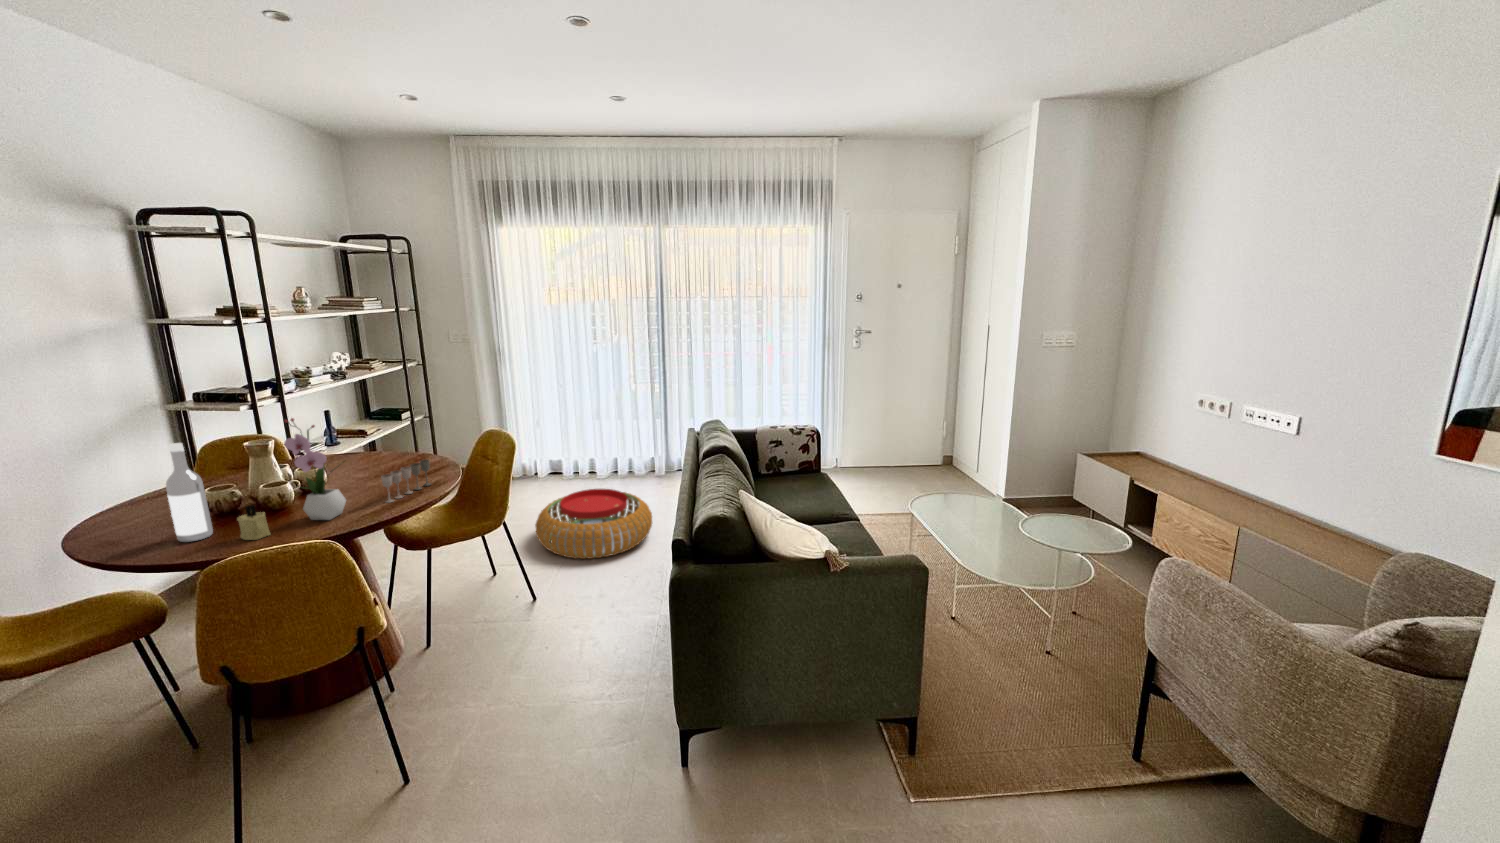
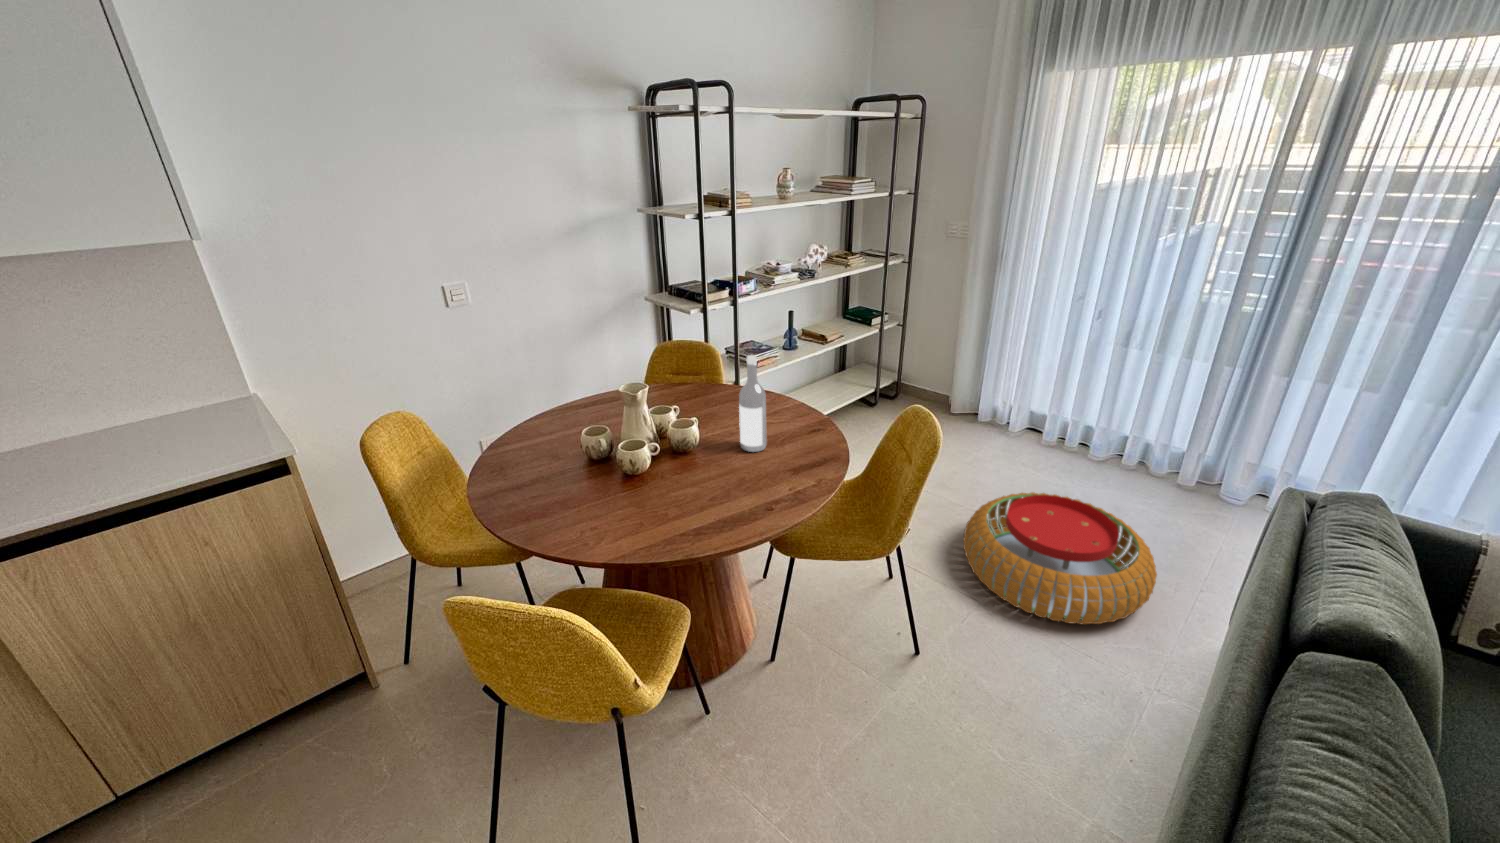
flower arrangement: present [284,418,346,520] -> none [604,389,675,524]
wine bottle: present [166,443,213,542] -> present [739,355,767,452]
wine glass: present [381,459,430,503] -> none [717,457,792,515]
candle: present [237,505,271,540] -> none [555,486,587,530]

